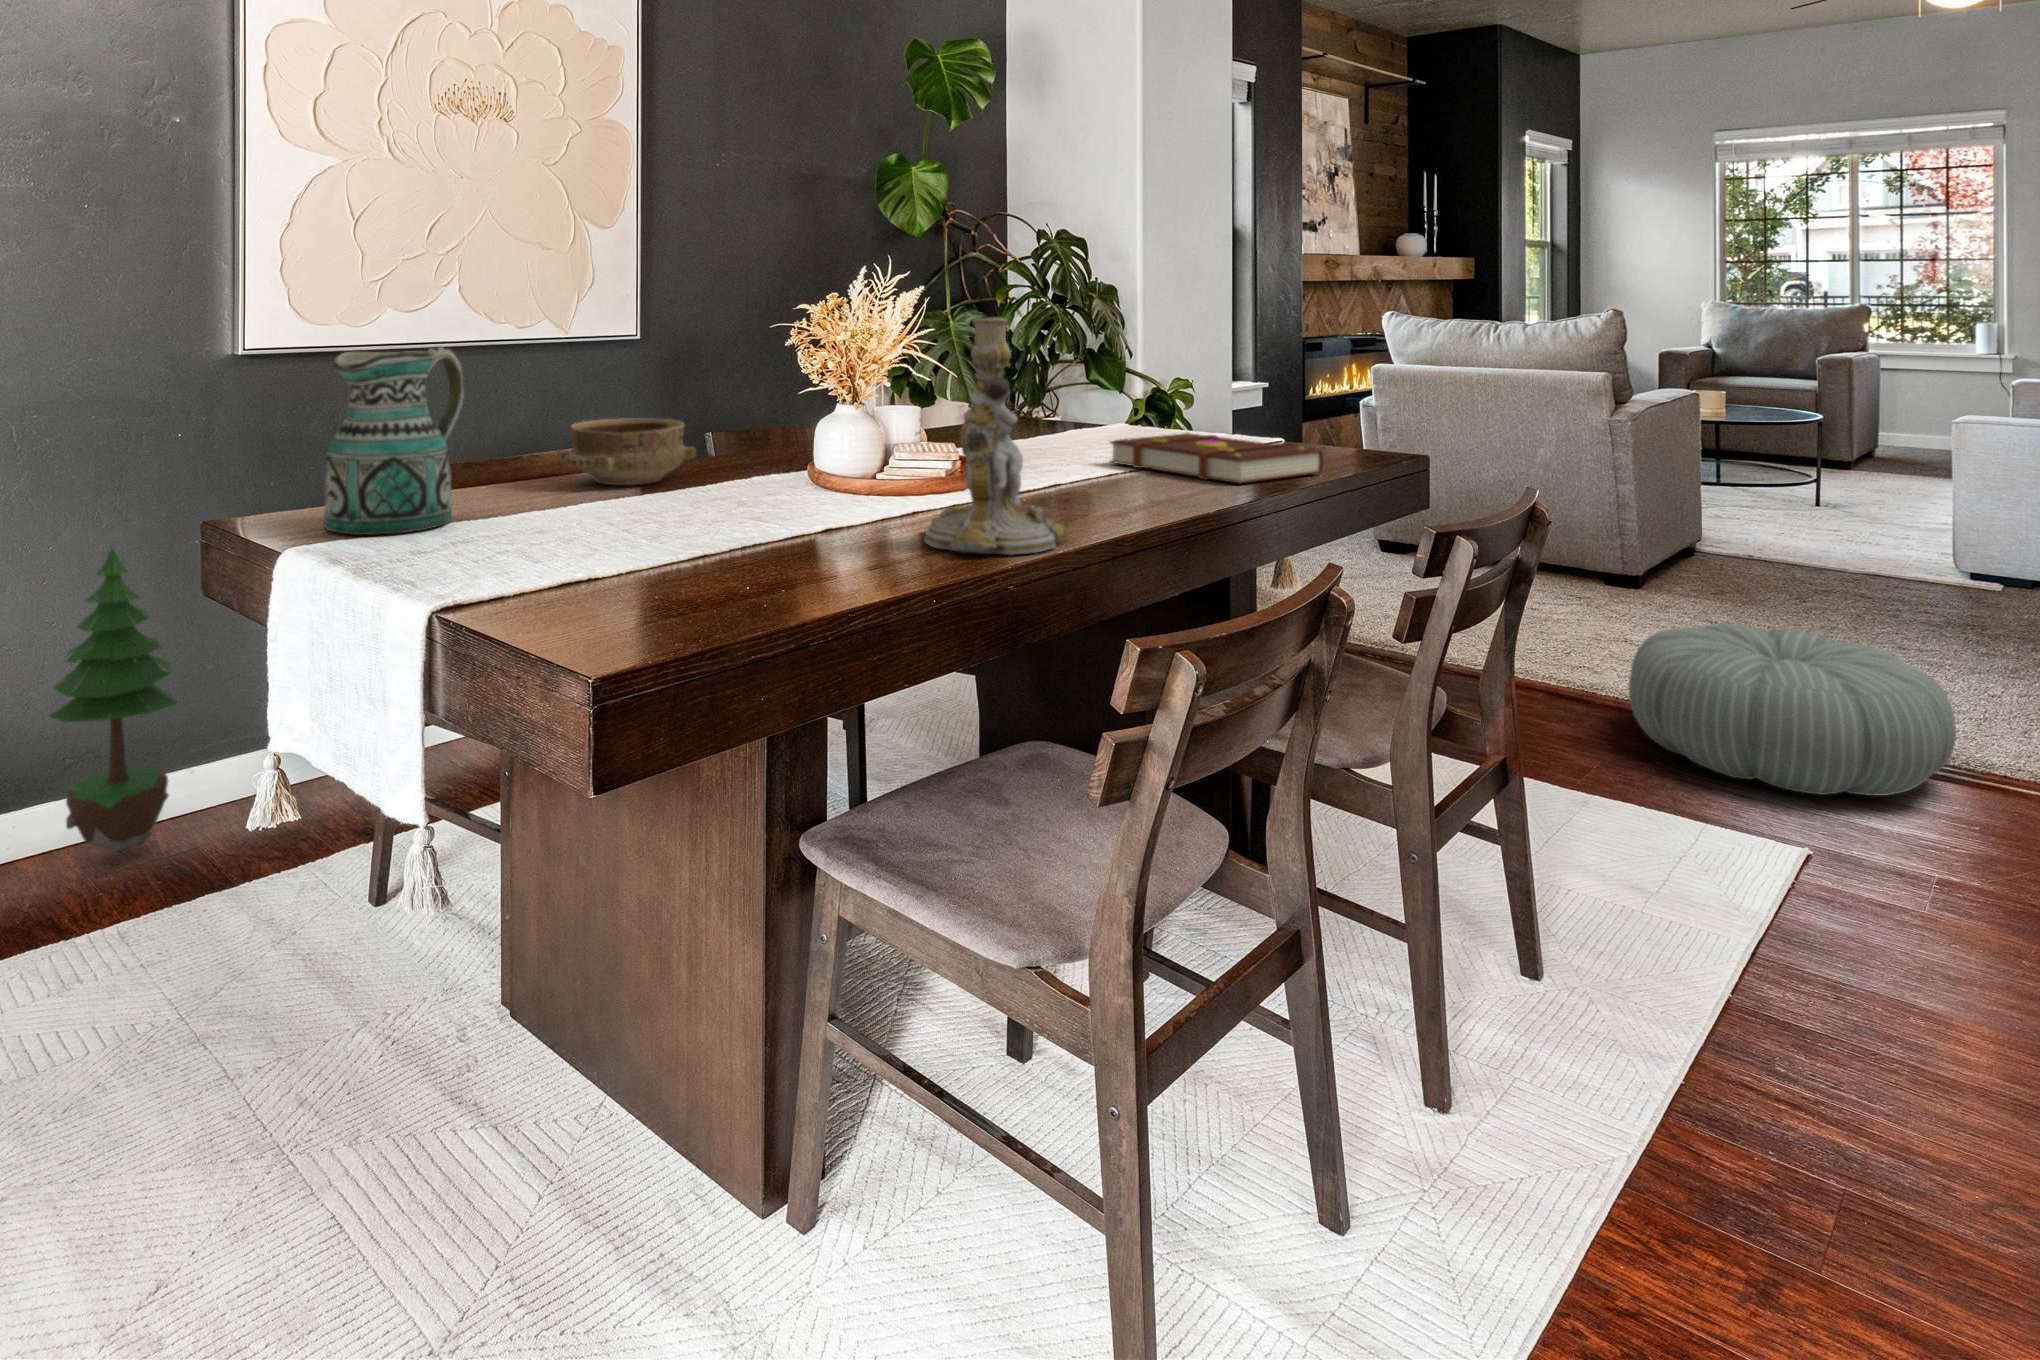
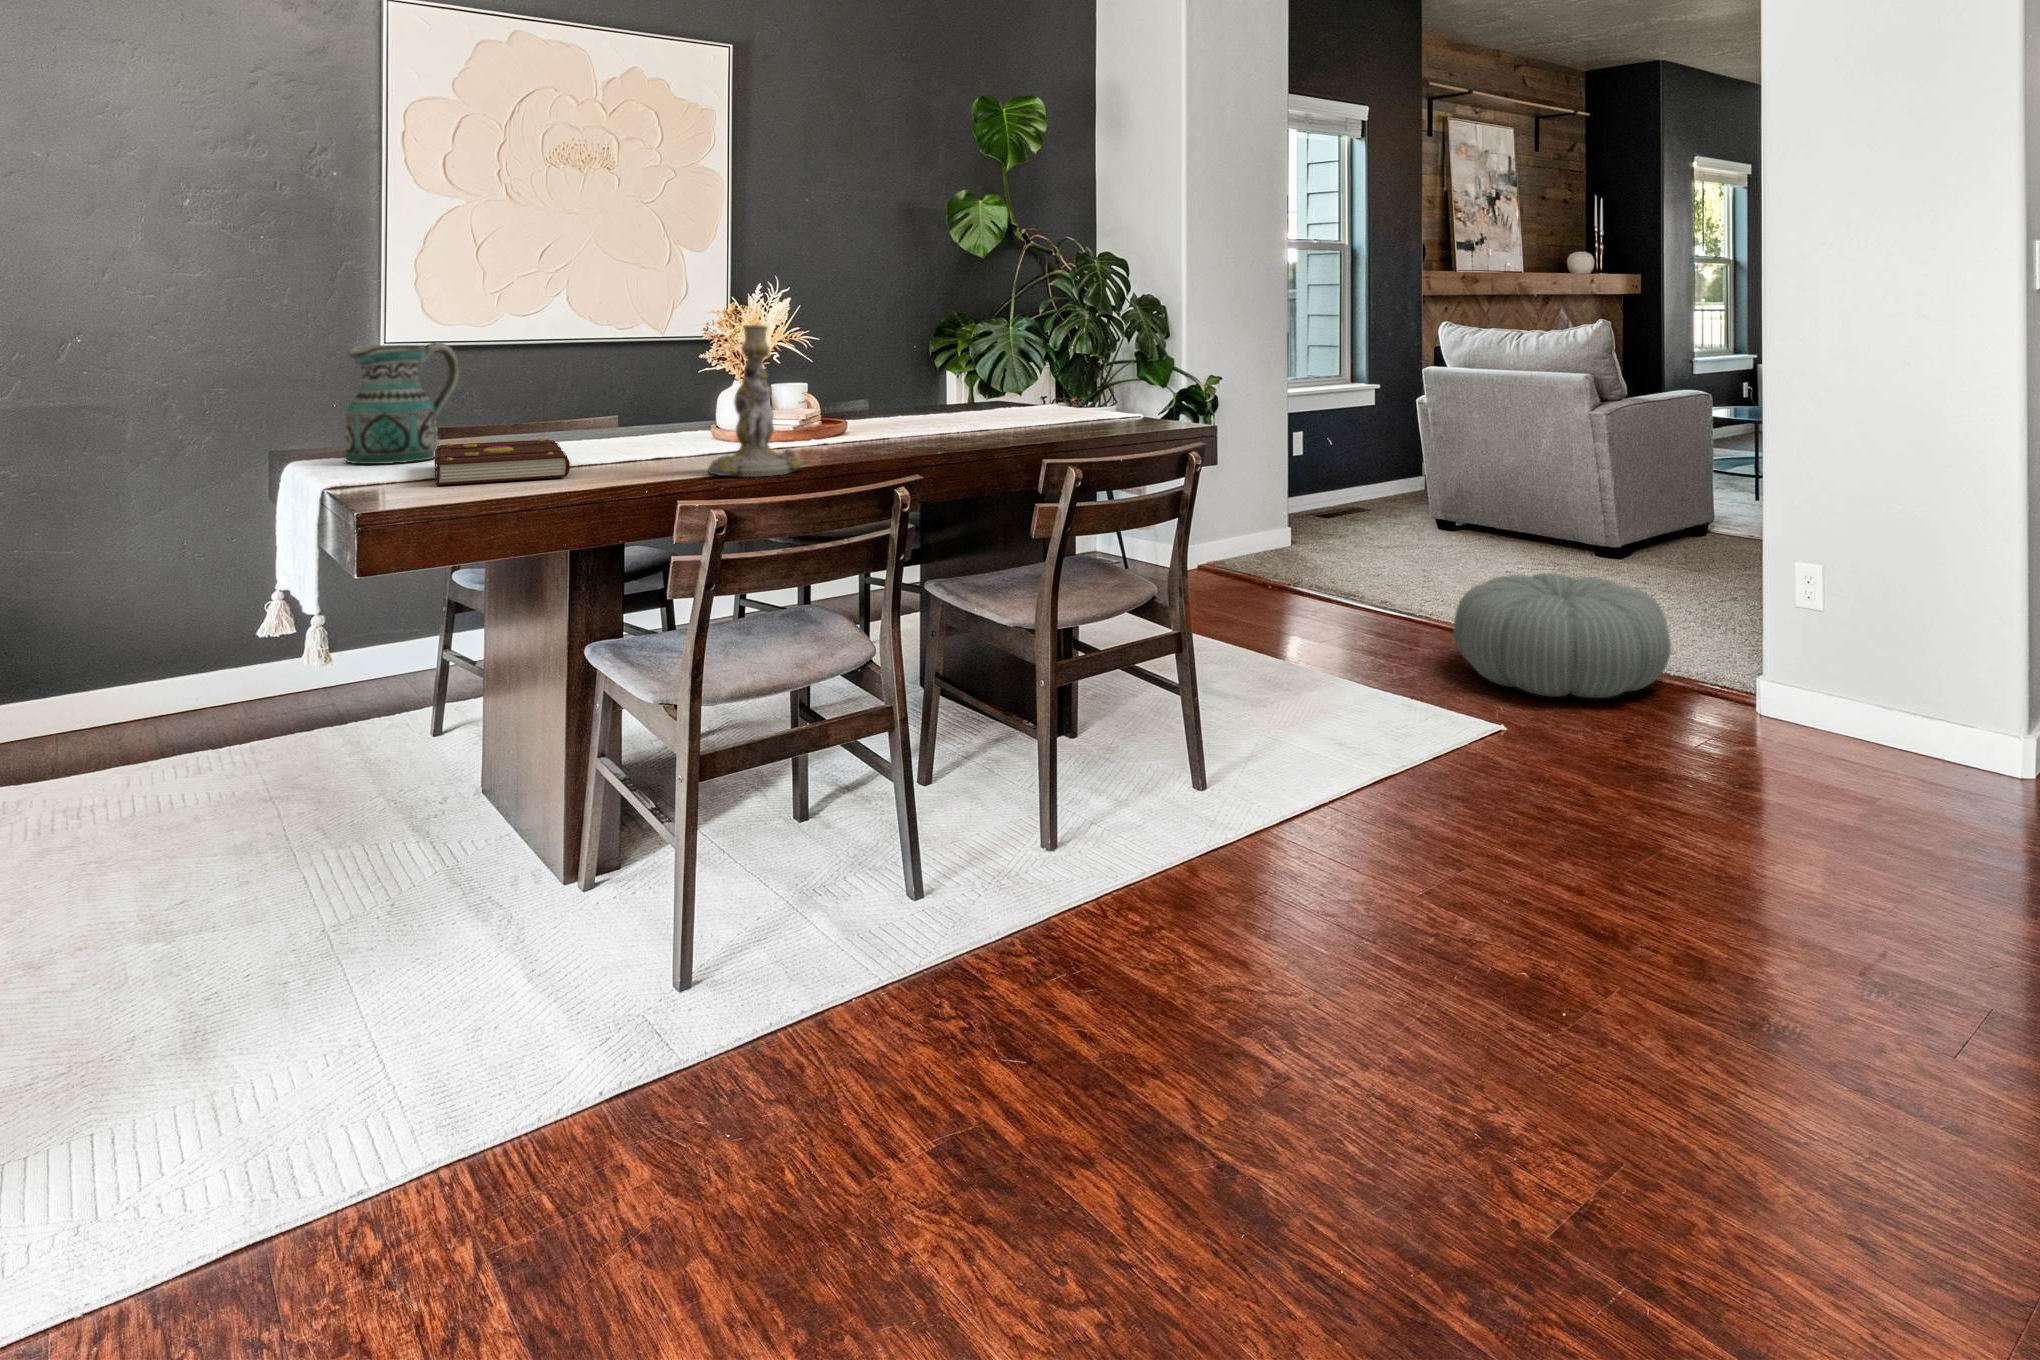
ceramic bowl: present [558,418,696,485] -> none [552,396,658,442]
book: present [1110,432,1323,484] -> present [435,439,570,485]
potted tree: present [49,548,178,855] -> none [214,486,314,710]

